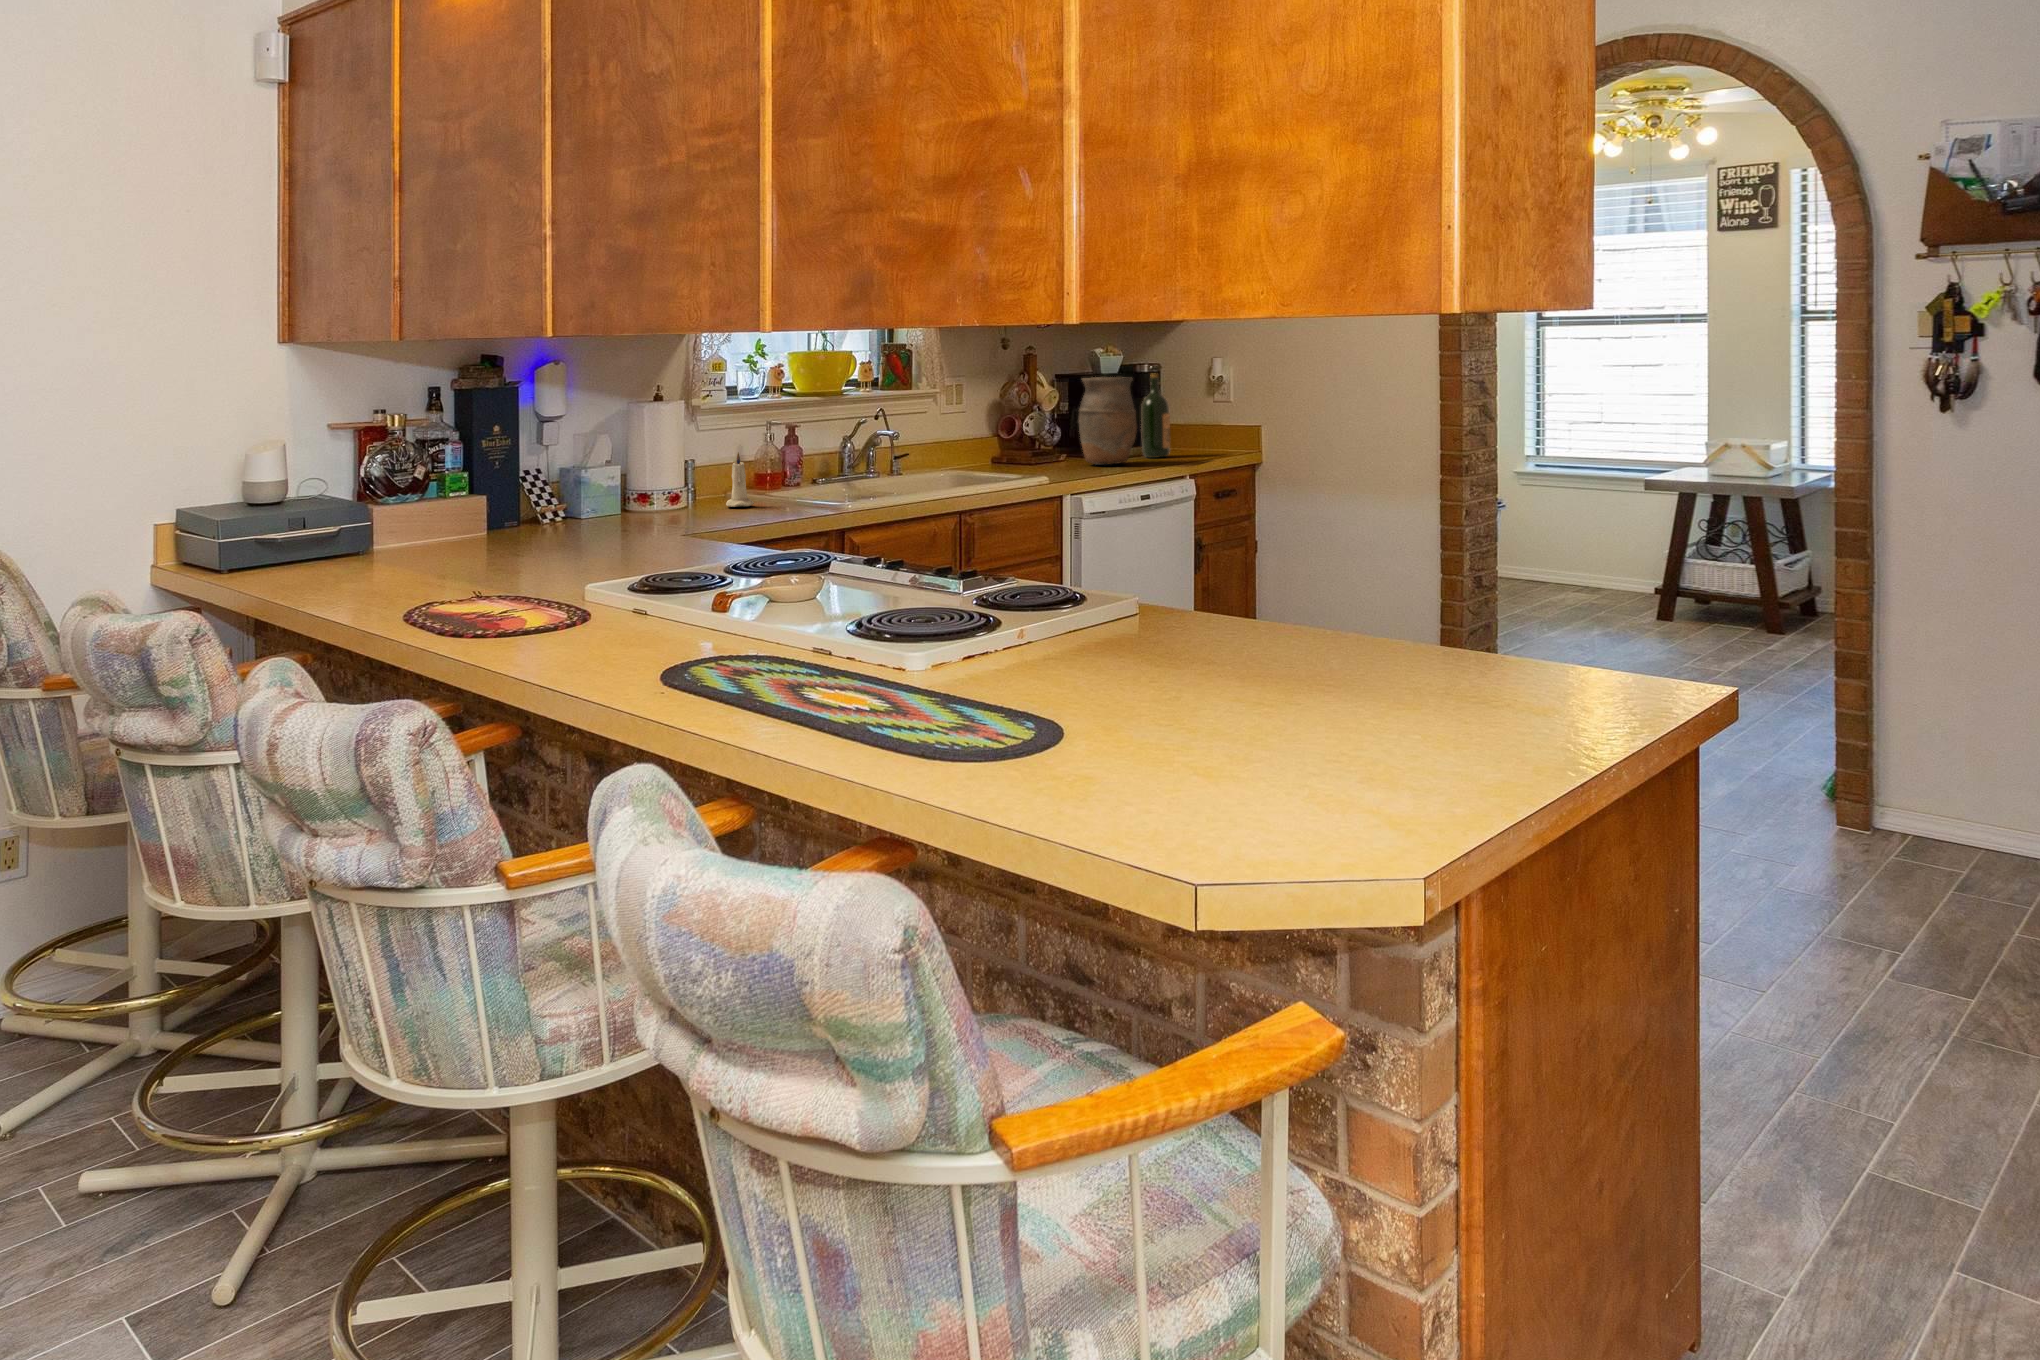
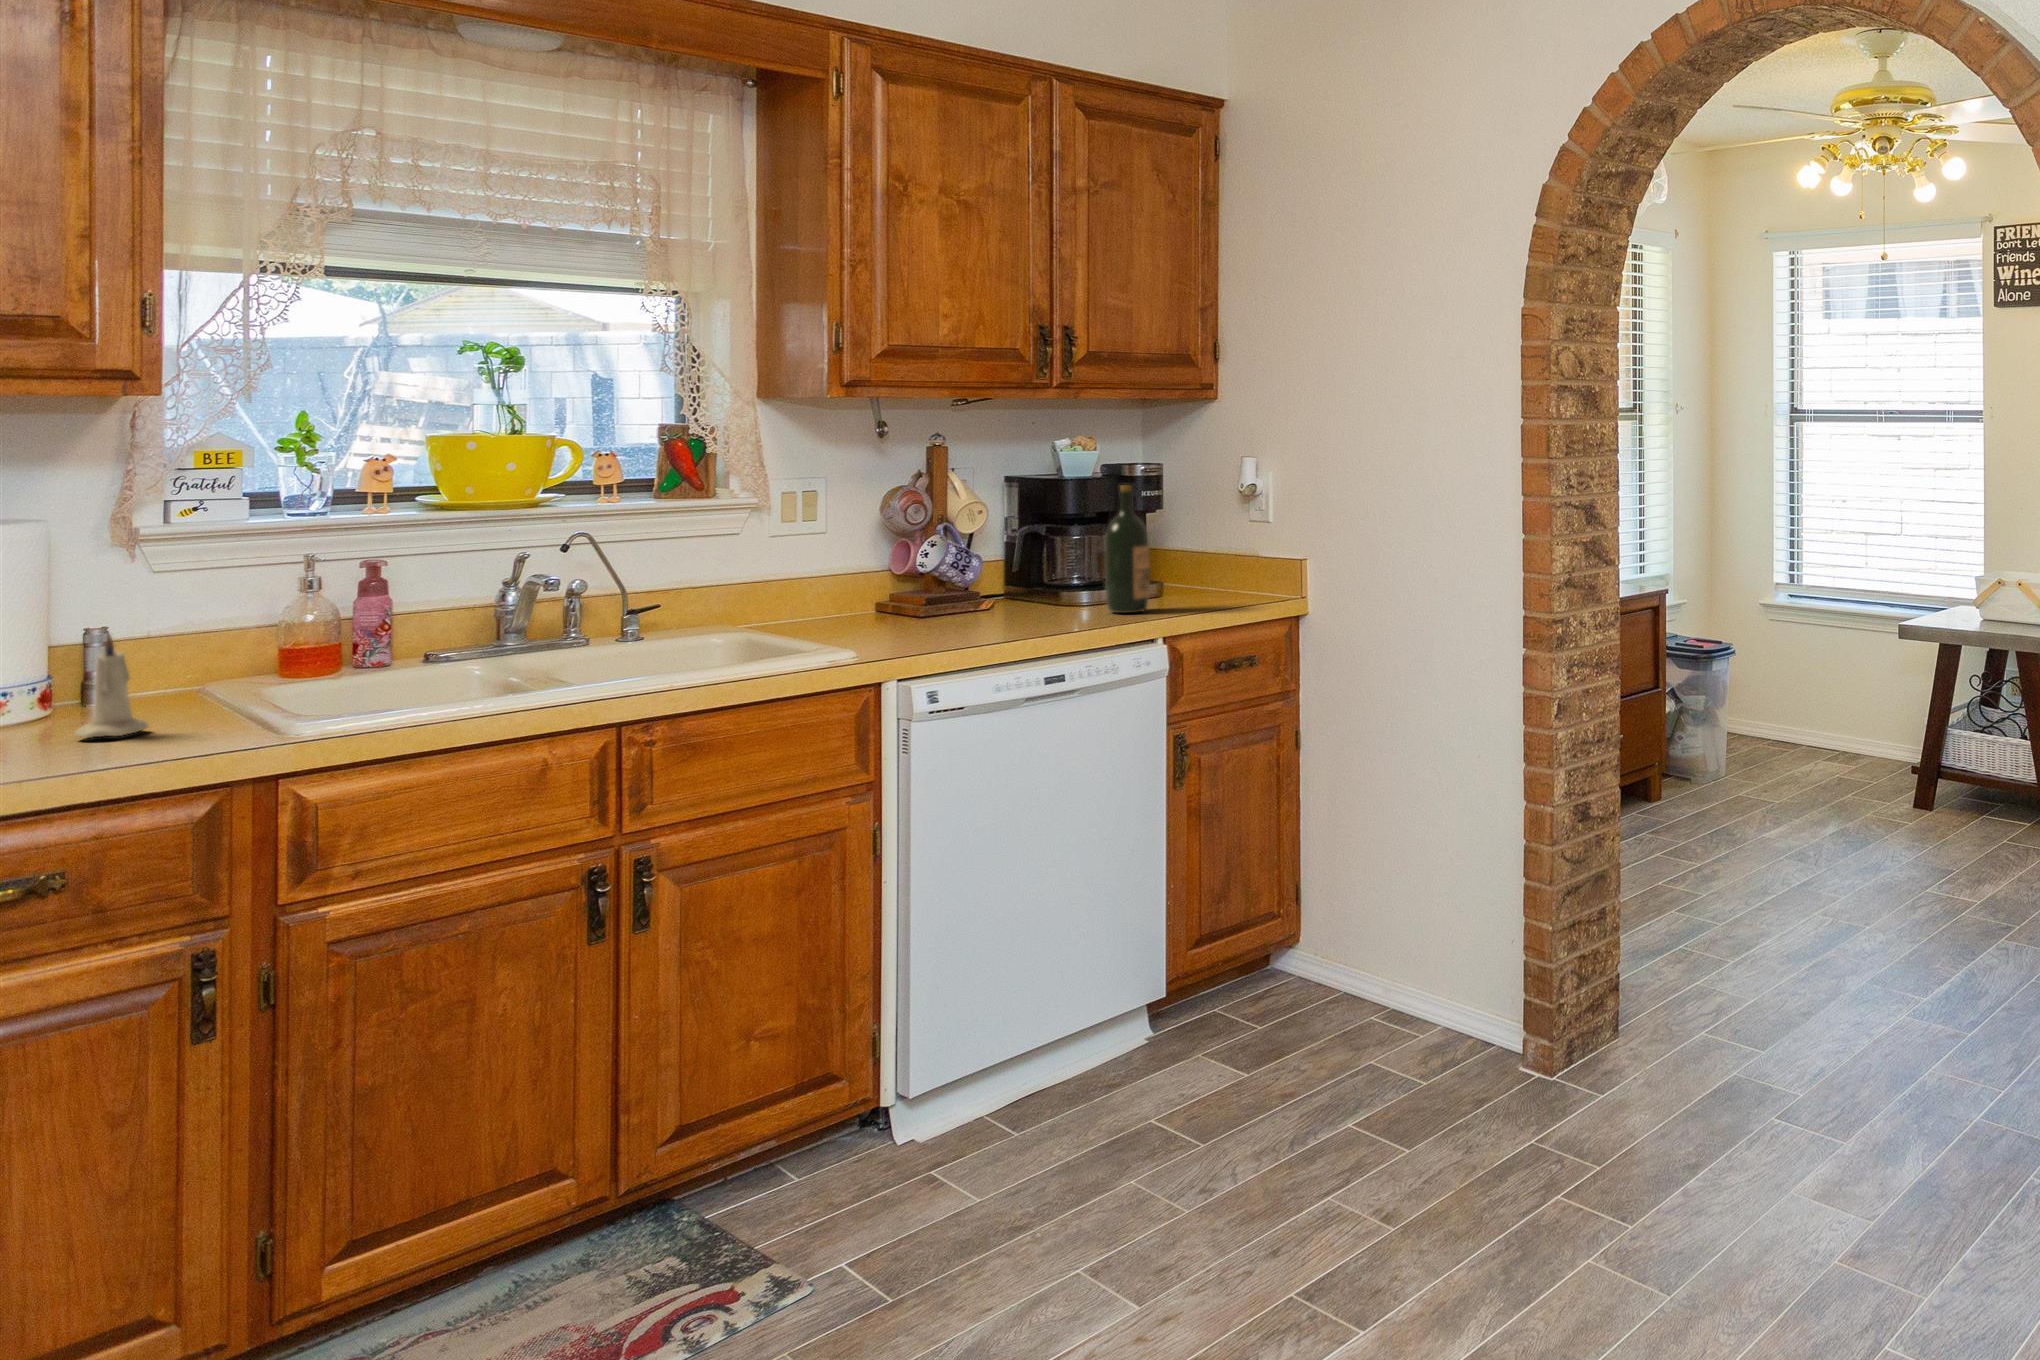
vase: present [1079,377,1137,465] -> none [971,490,1067,629]

